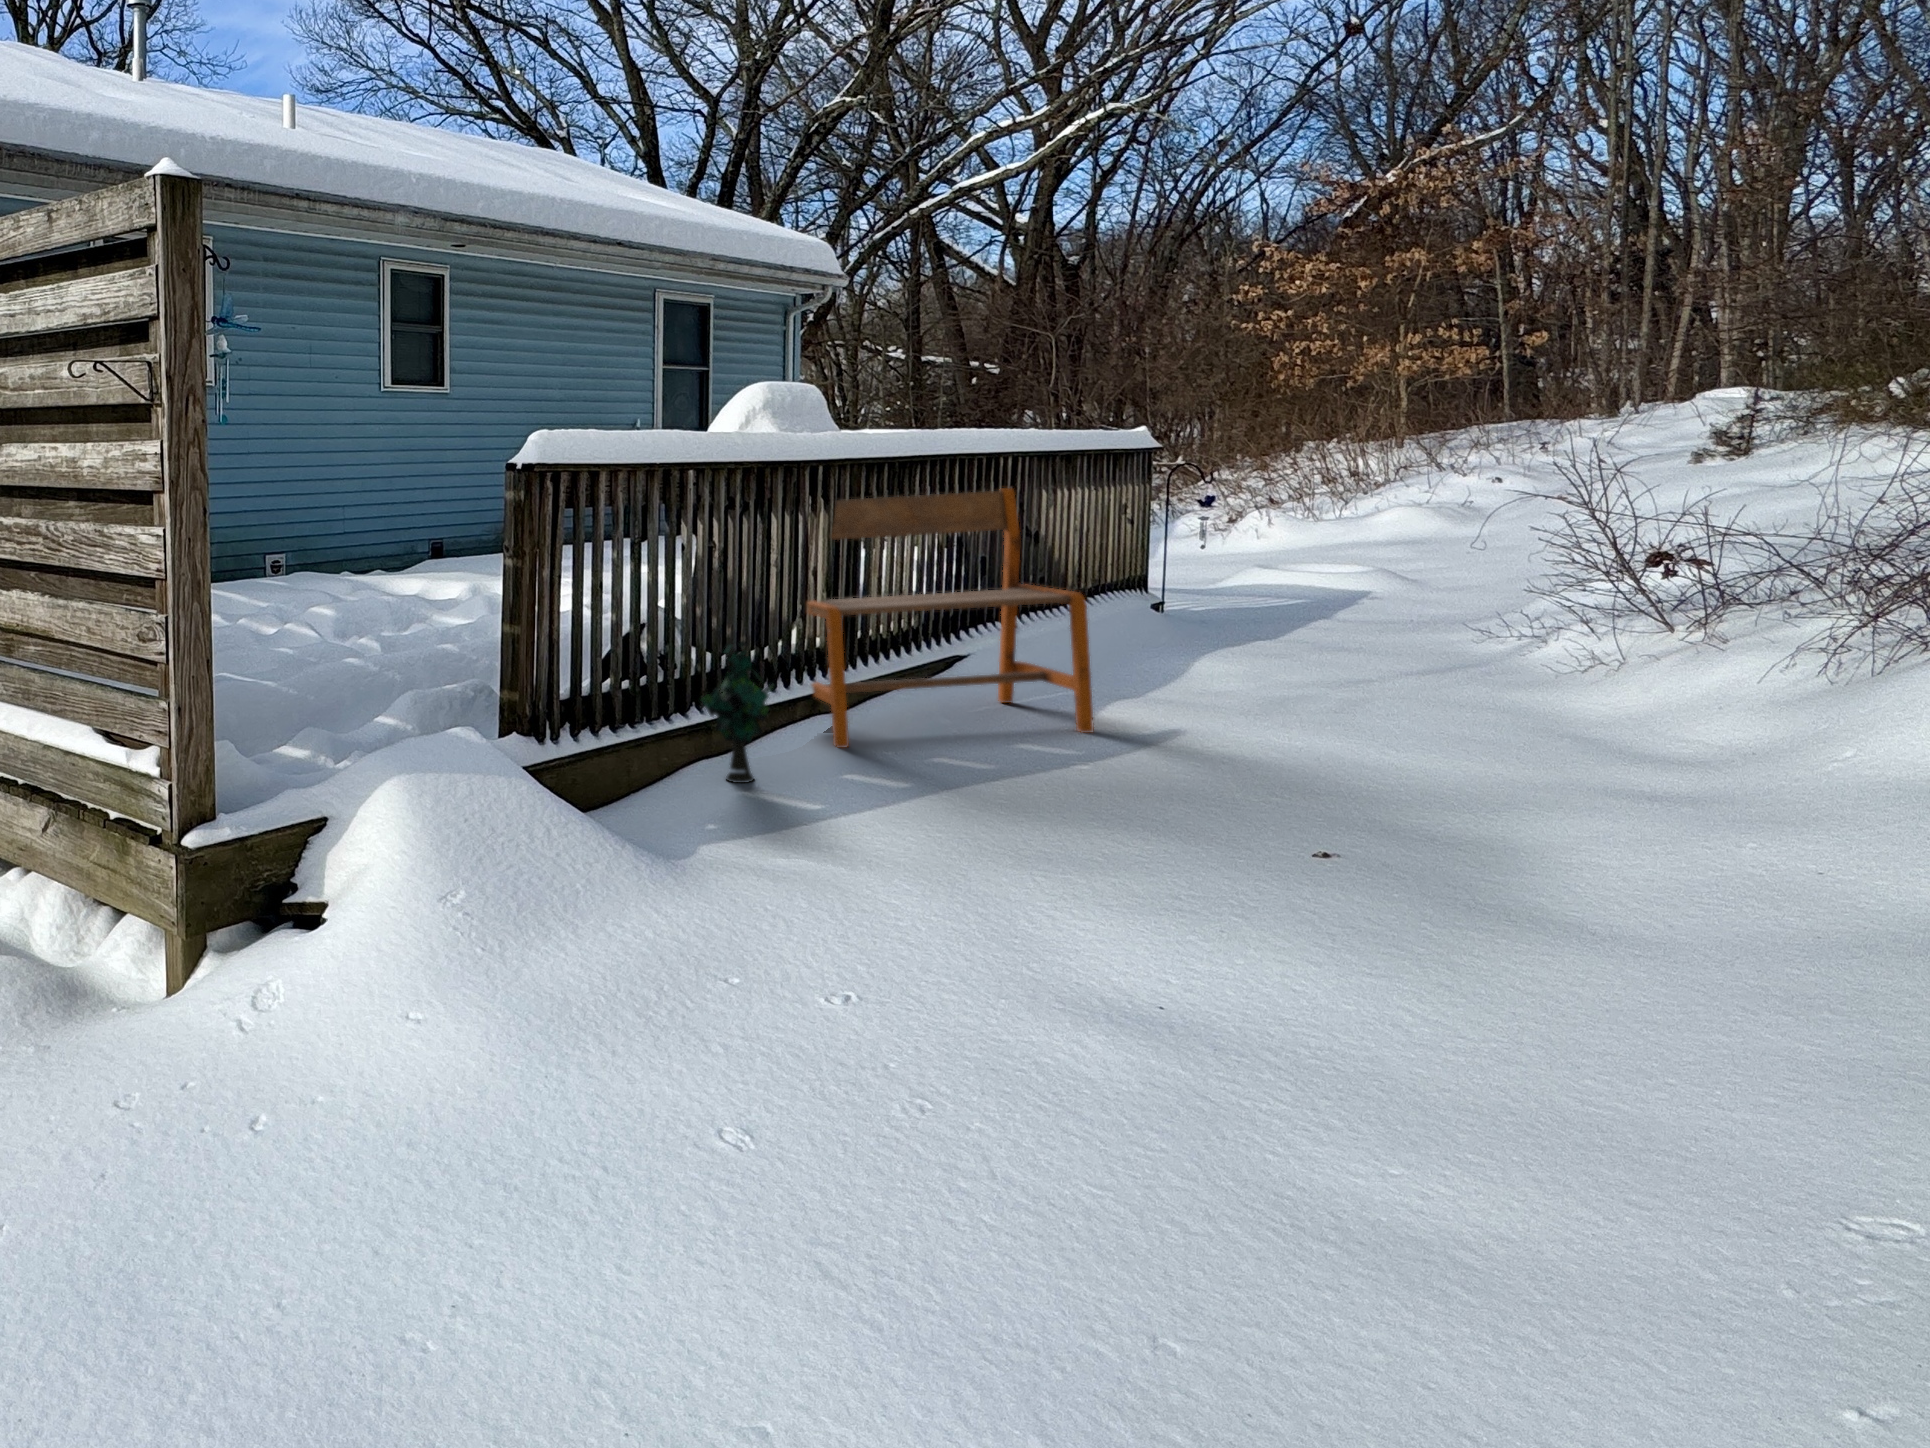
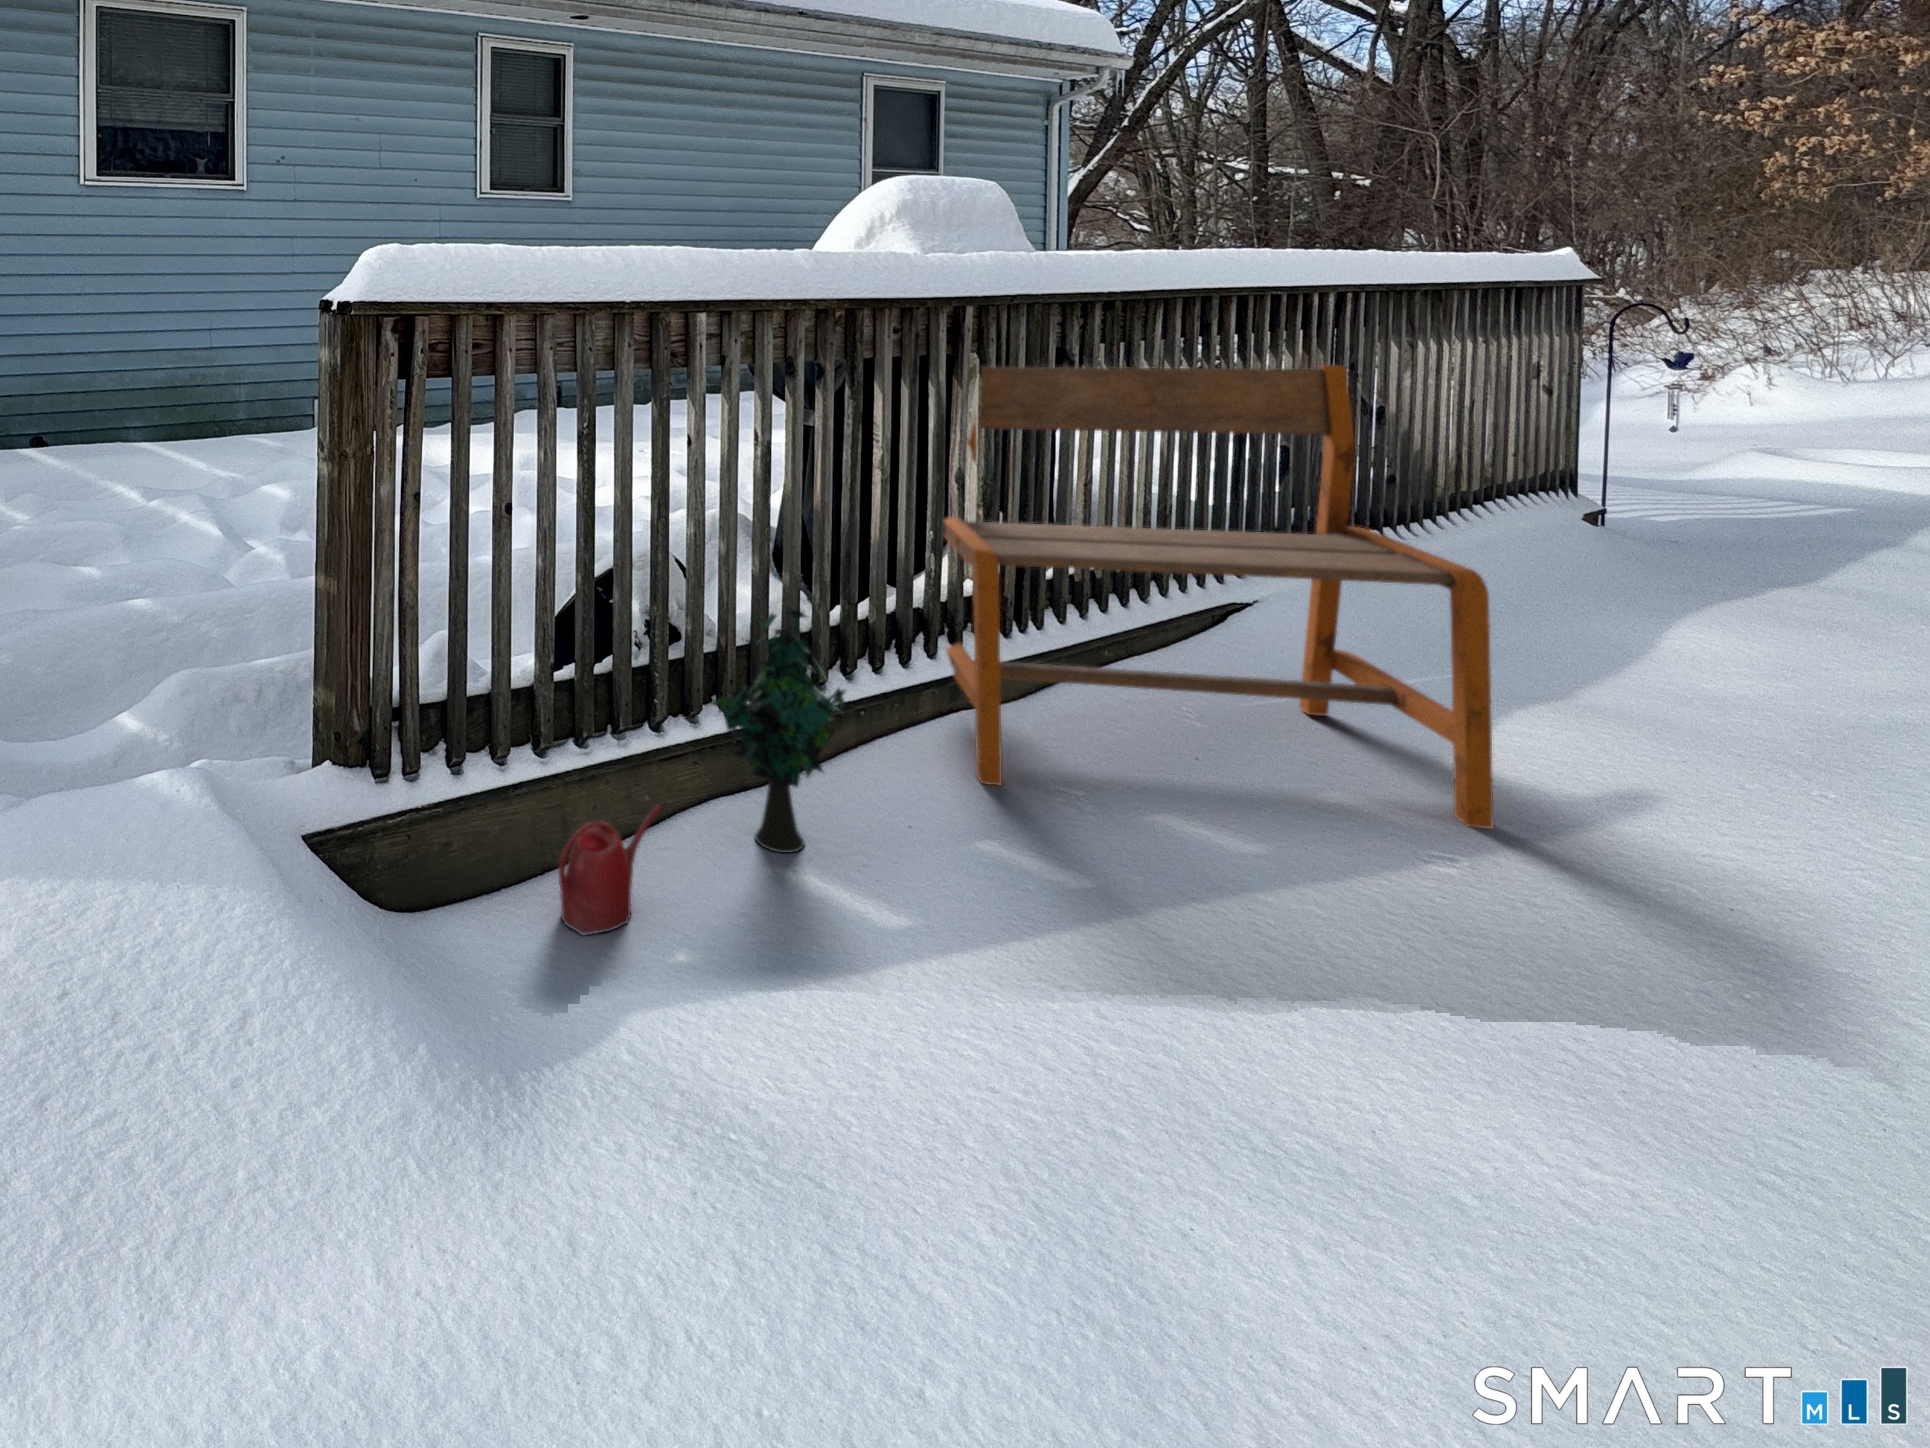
watering can: none [641,753,686,820] -> present [558,805,661,935]

